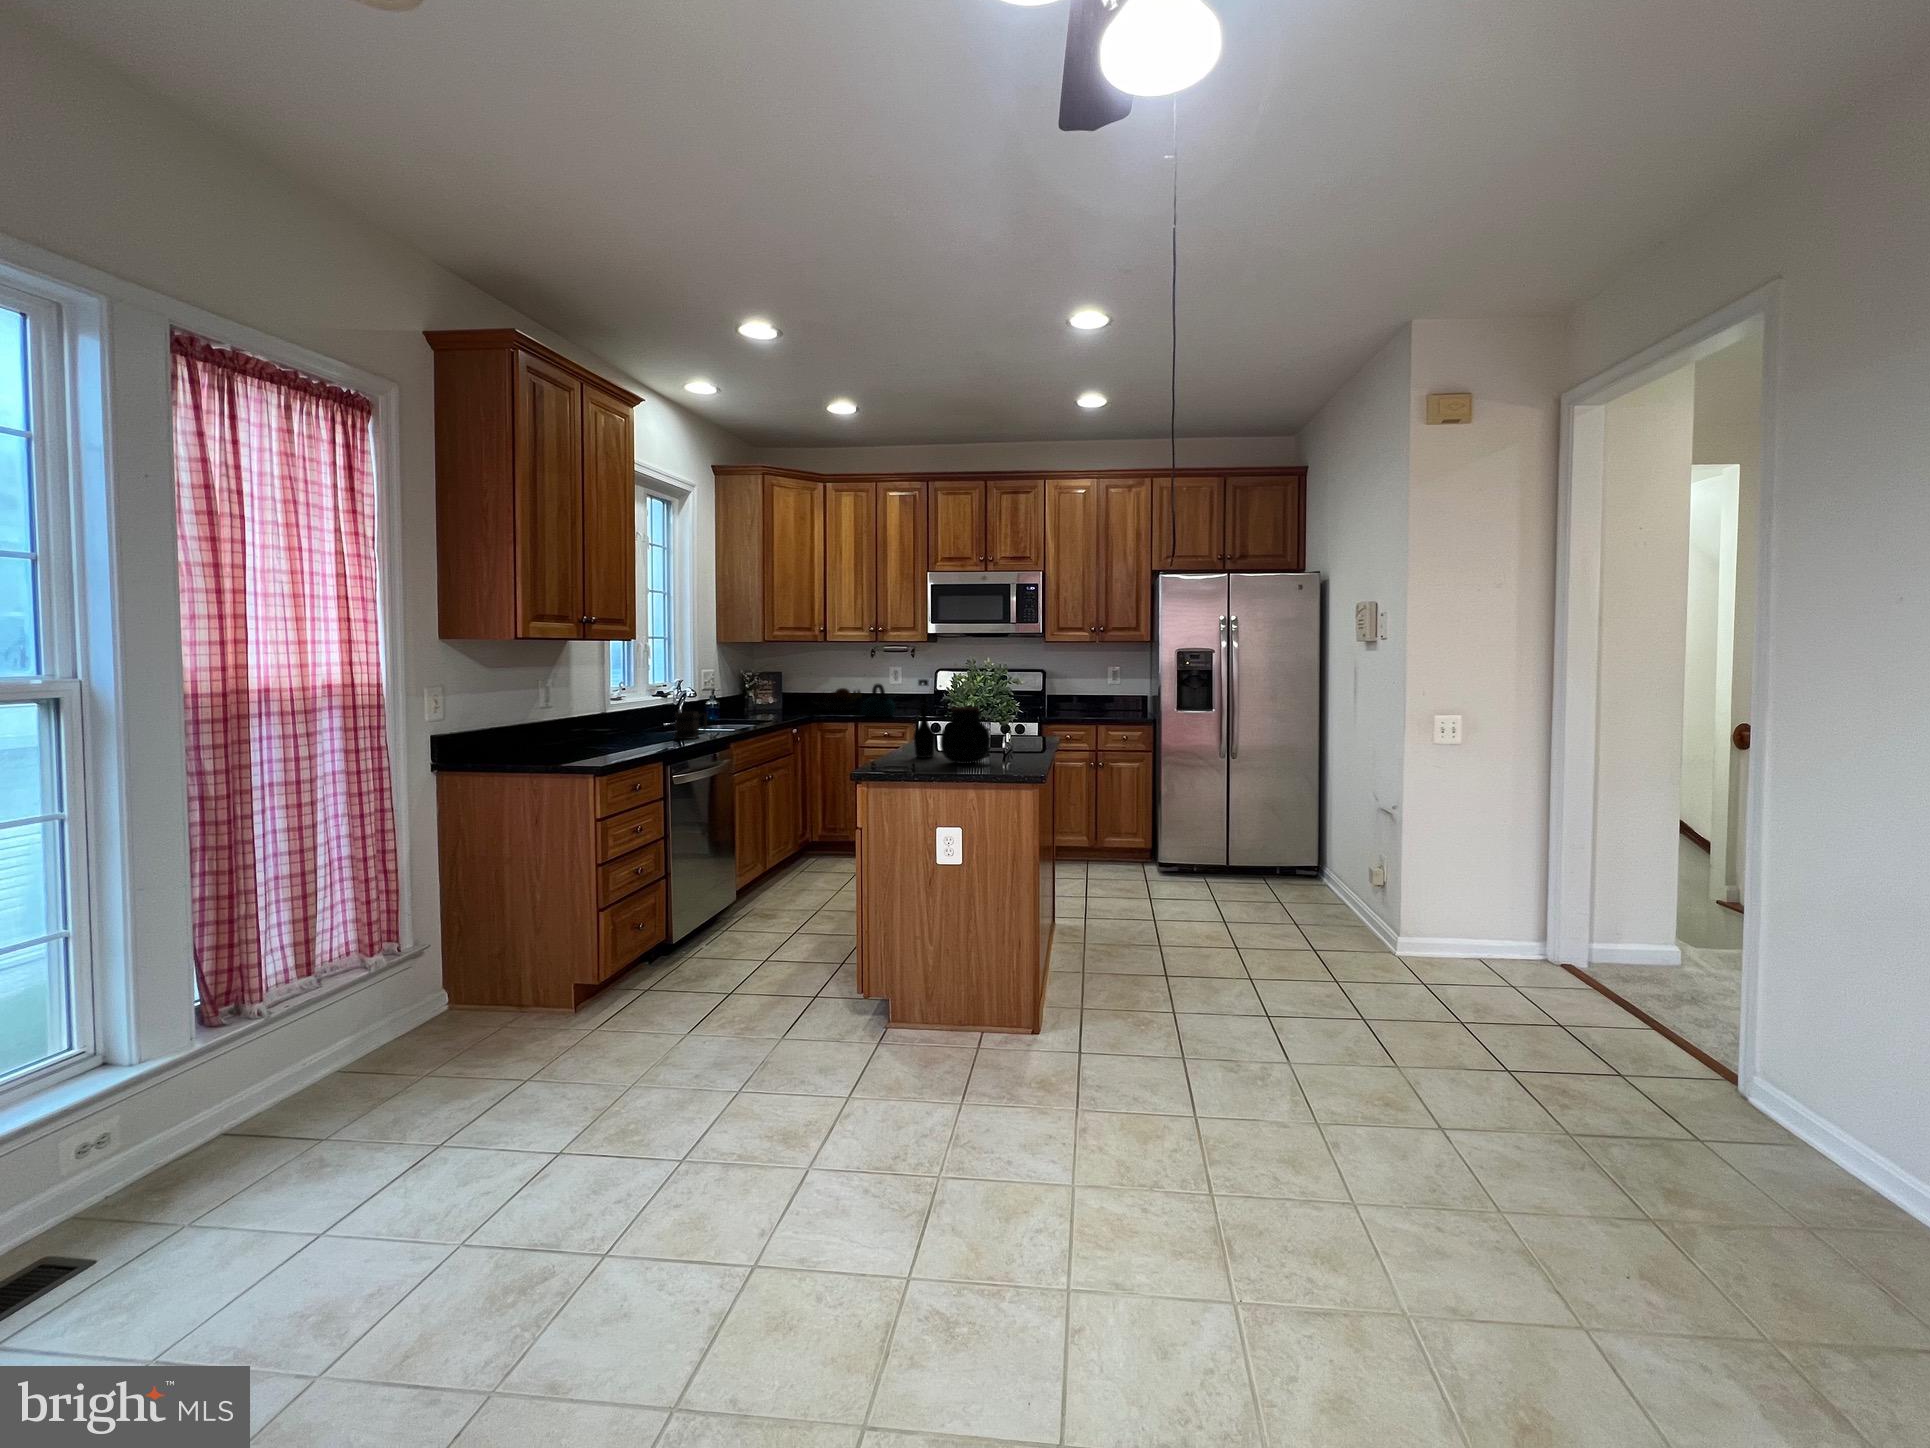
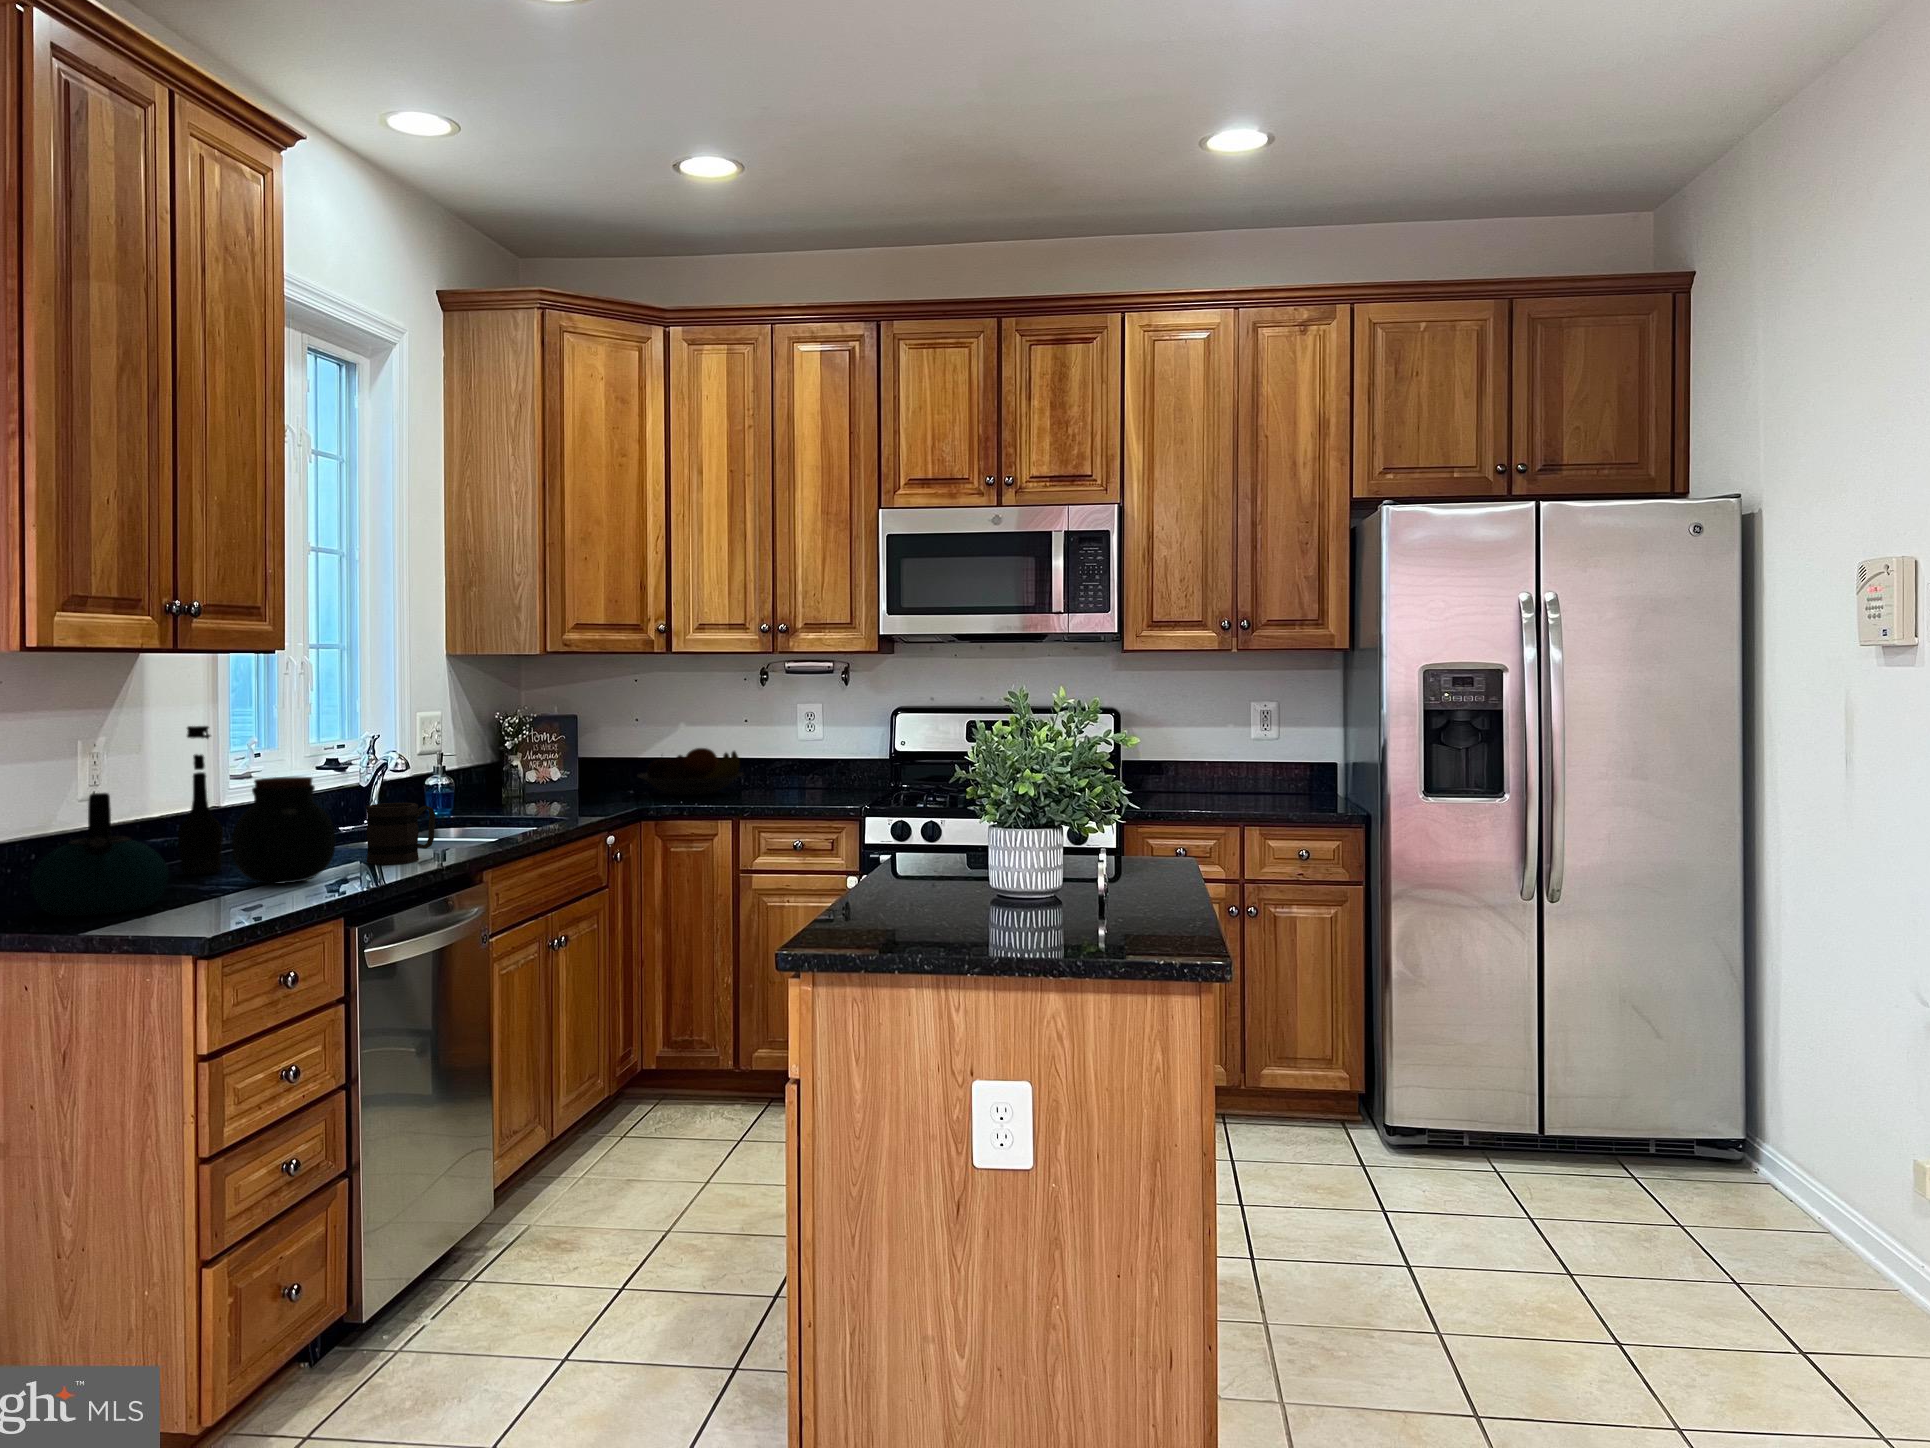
bottle: present [913,679,935,758] -> present [178,726,223,875]
kettle: present [861,684,895,717] -> present [30,793,169,916]
jar: present [940,707,991,764] -> present [232,777,335,884]

